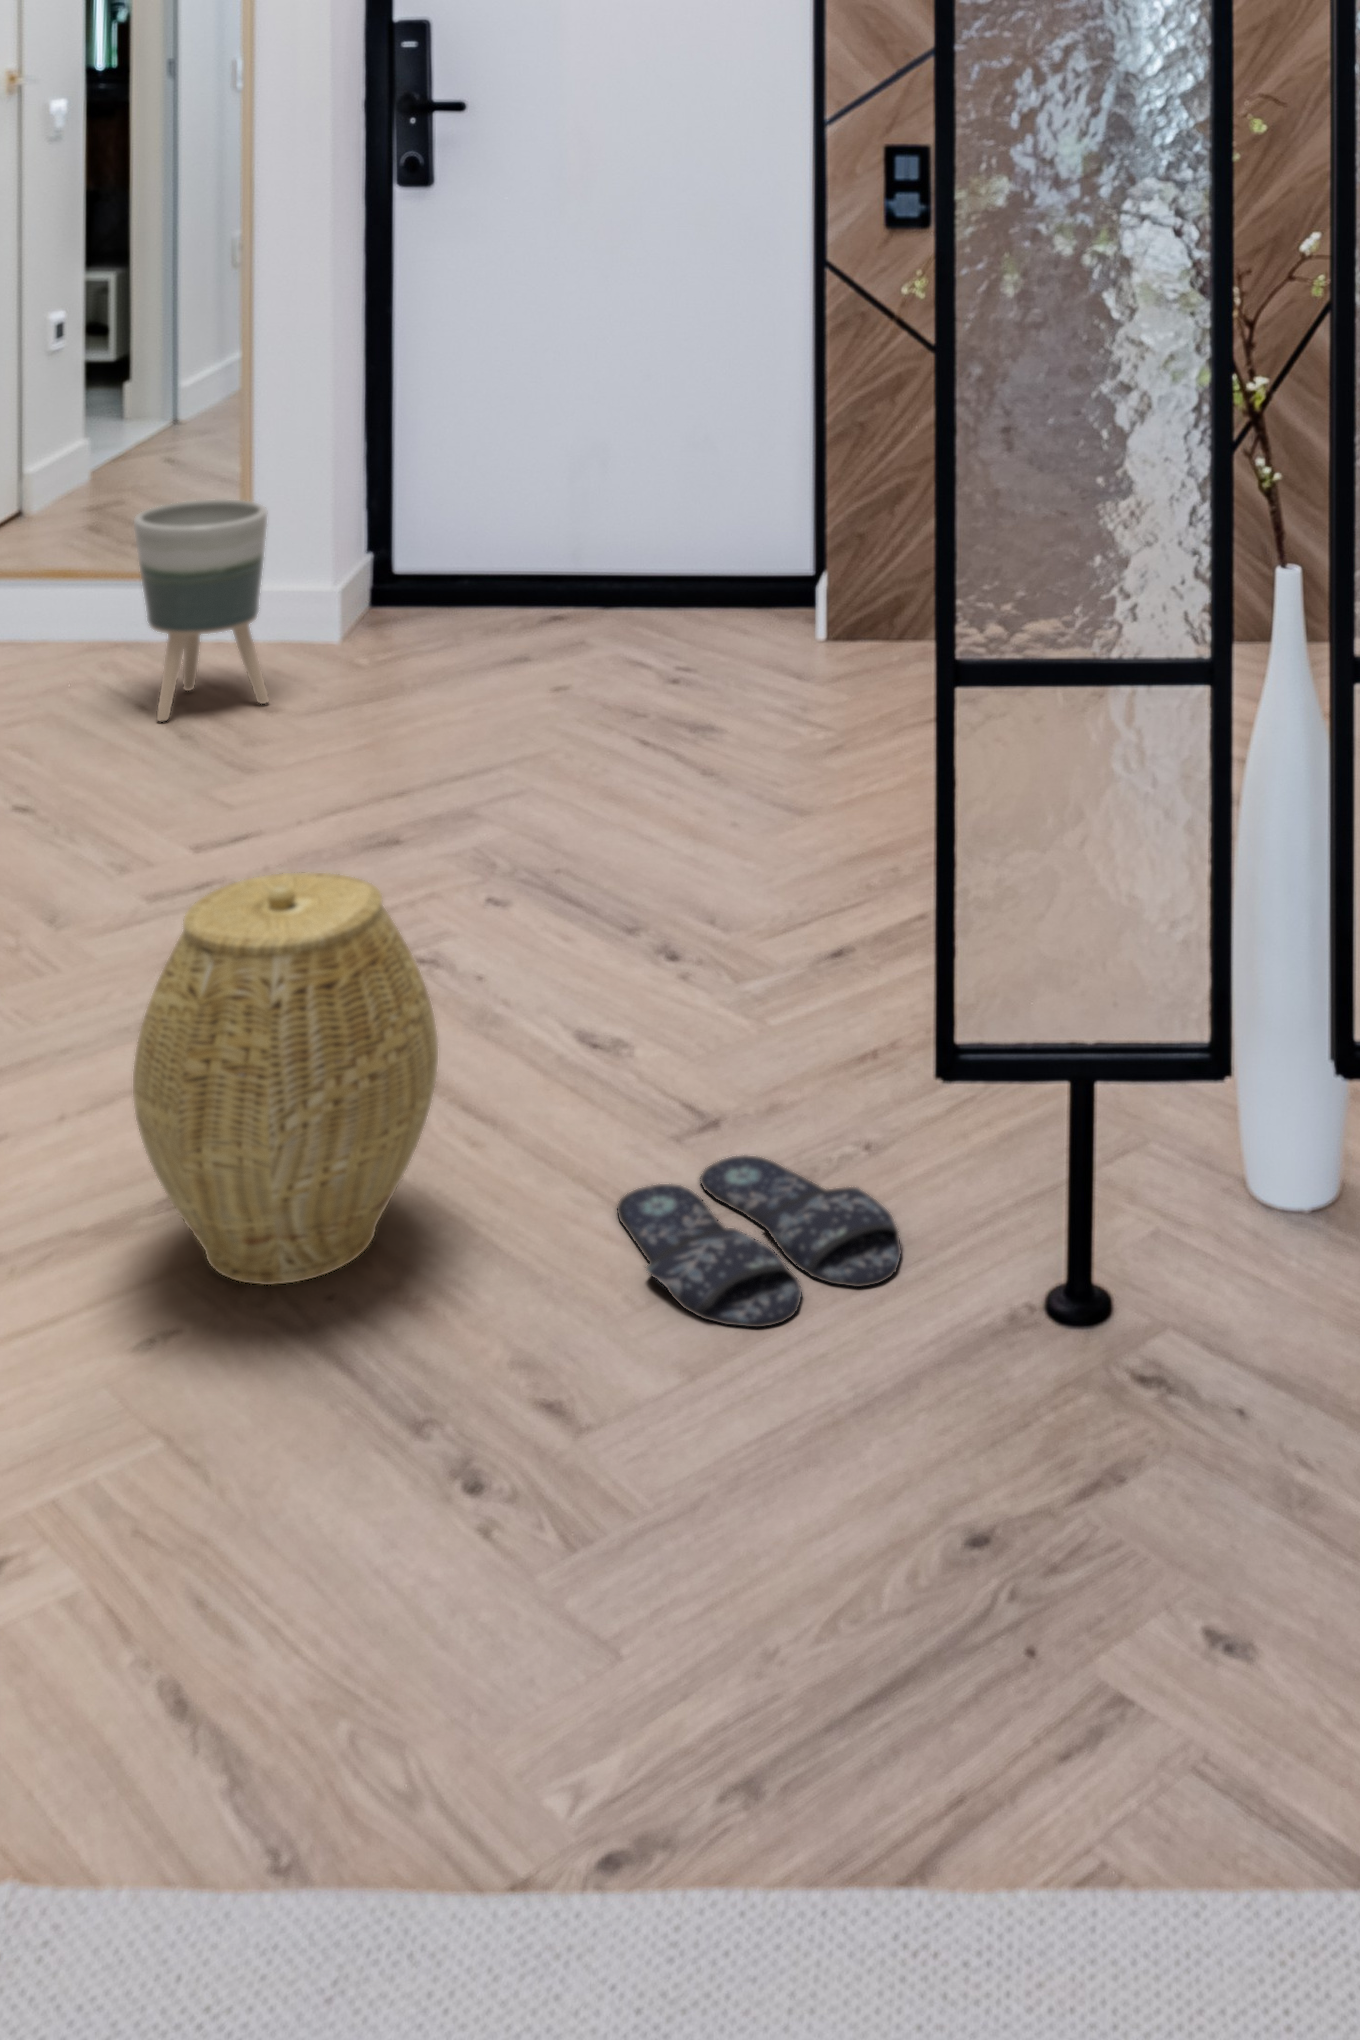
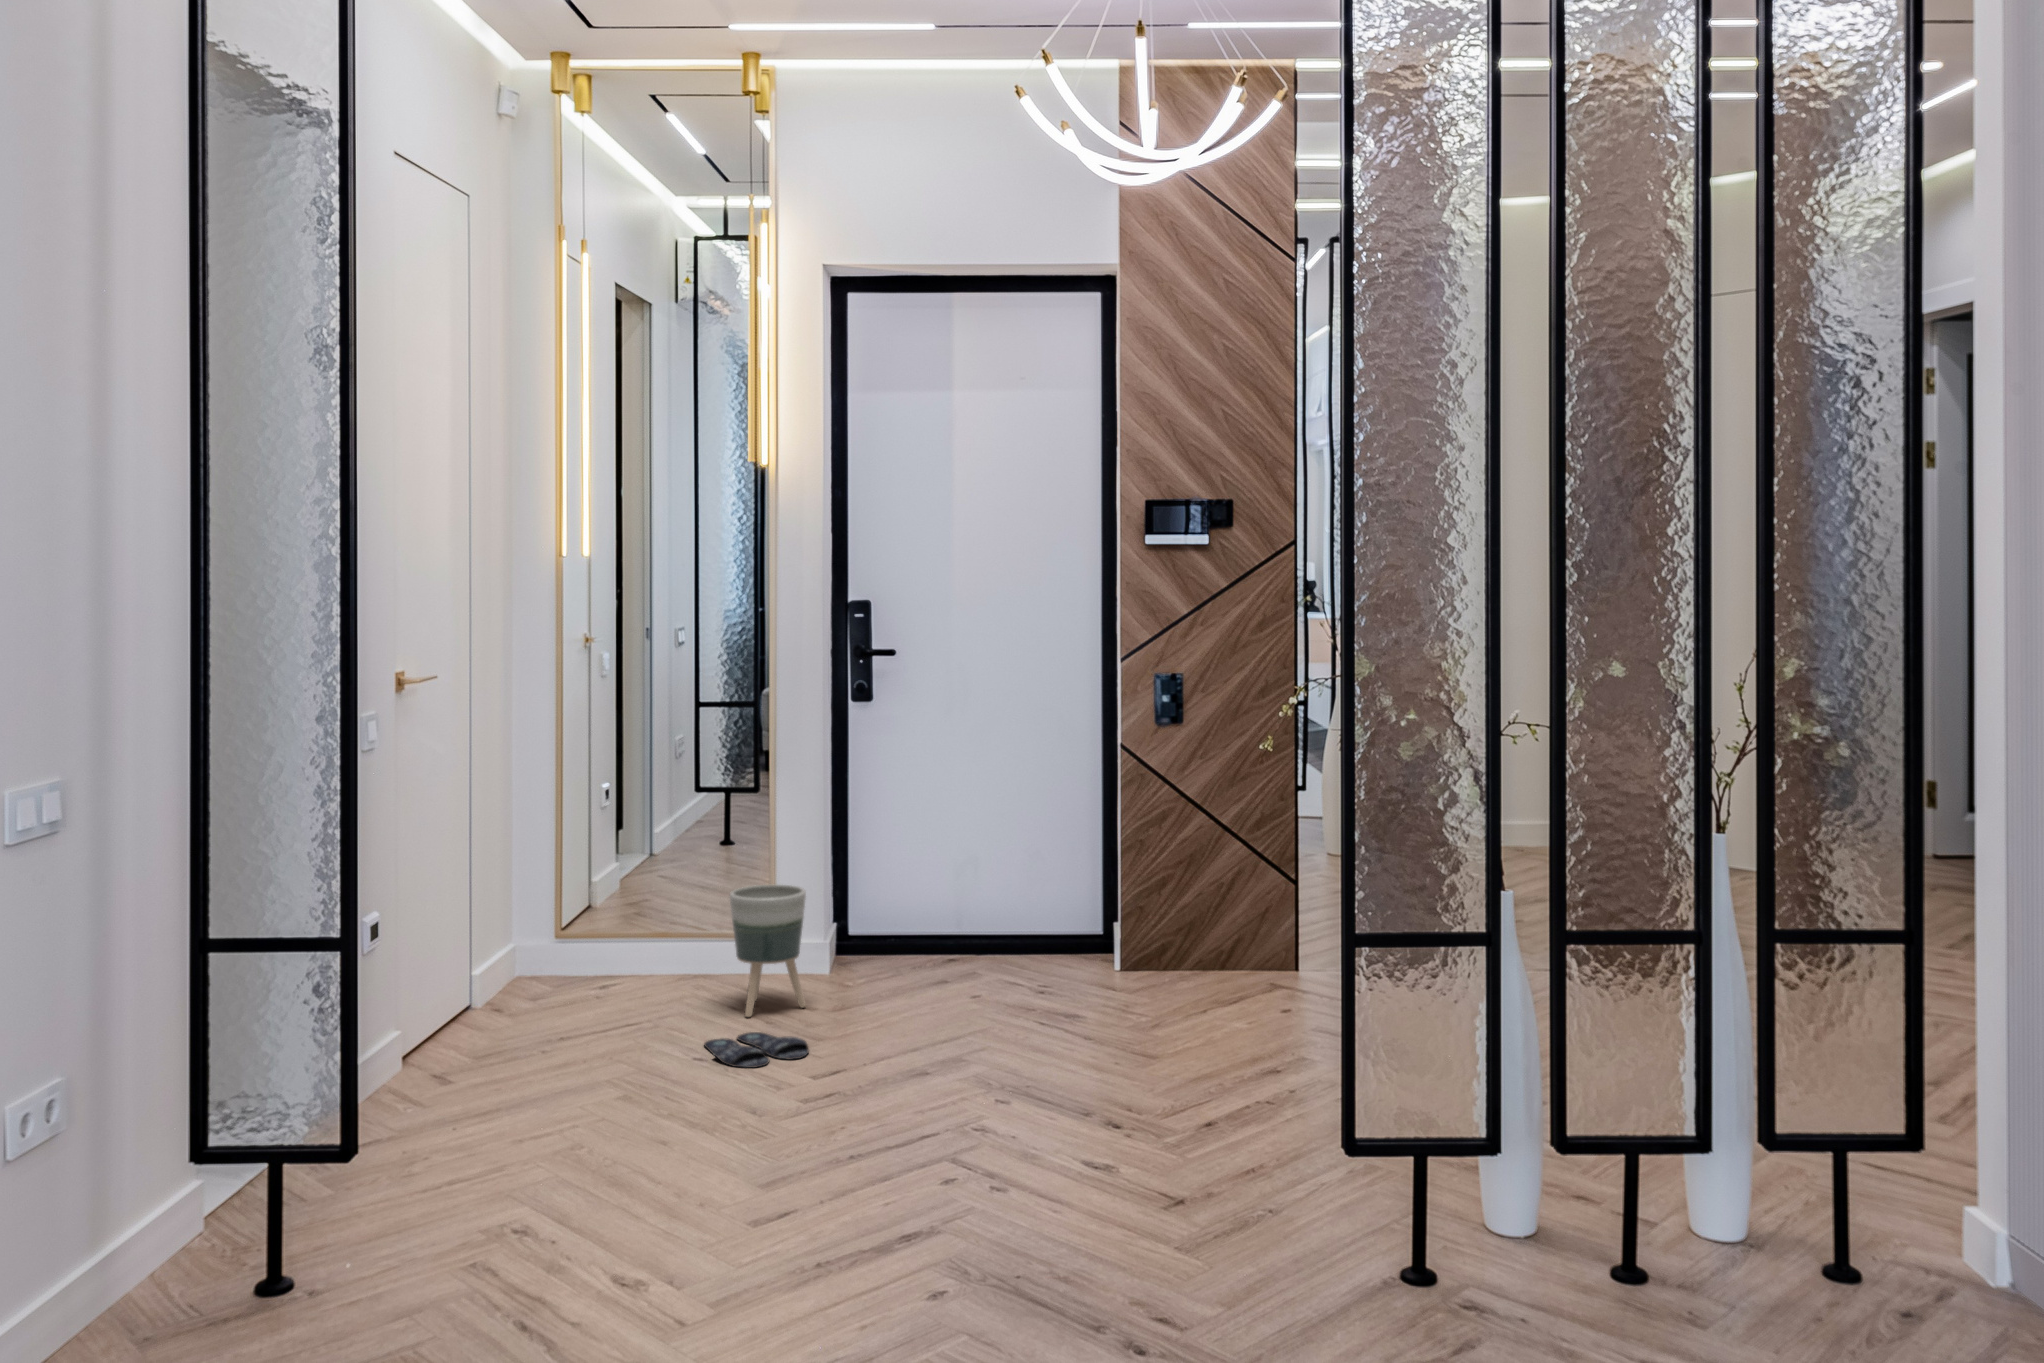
woven basket: present [133,872,438,1285] -> none [902,1056,1059,1275]
slippers: present [617,1156,901,1327] -> present [704,1032,809,1068]

